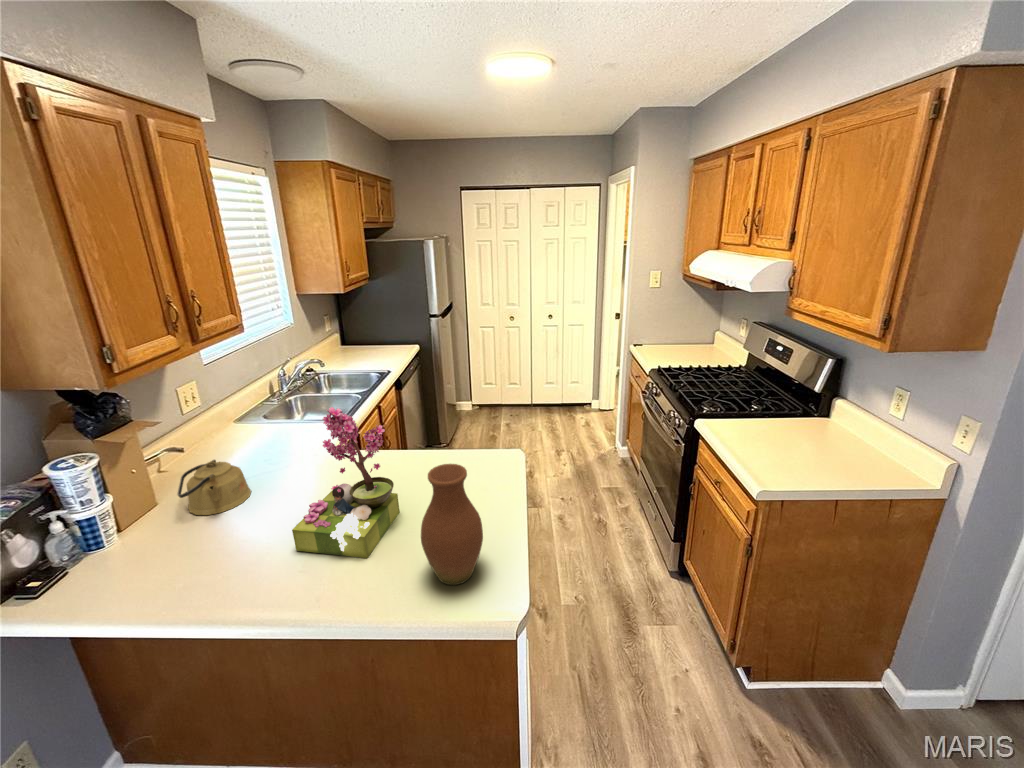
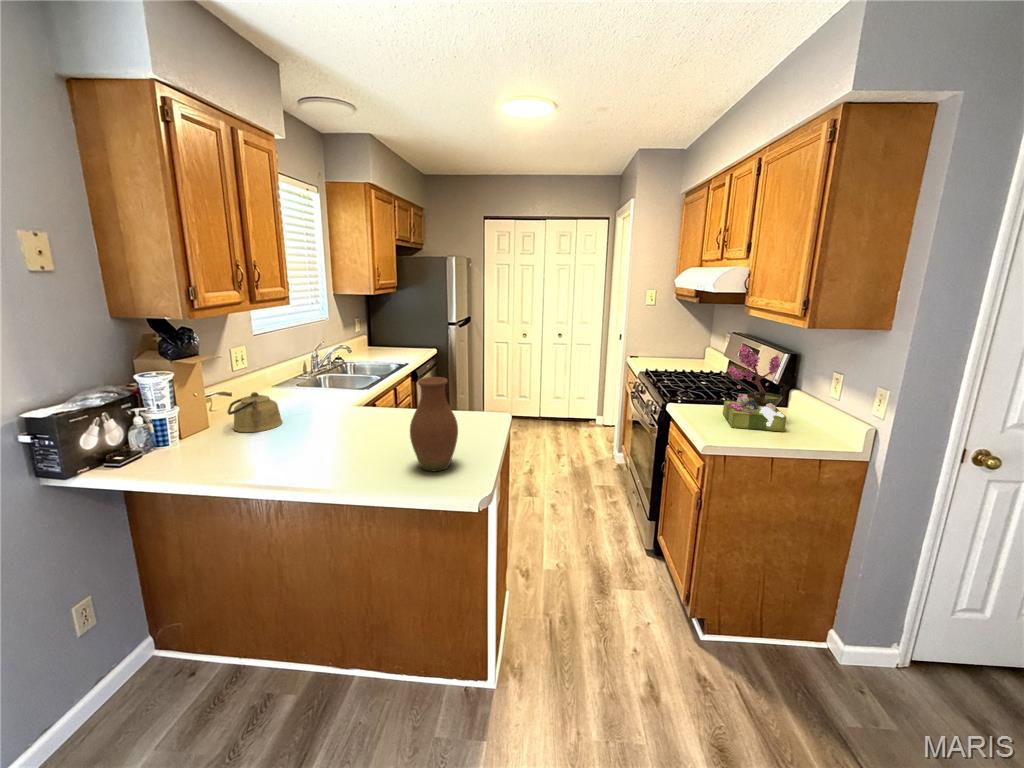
flower arrangement: present [292,407,400,558] -> present [723,345,786,432]

